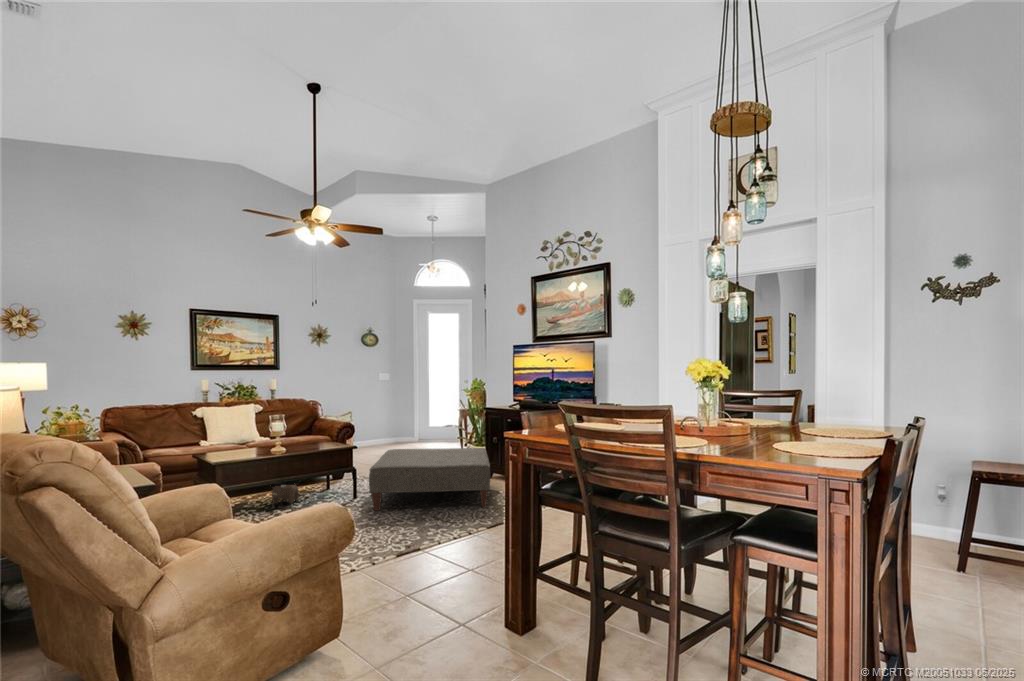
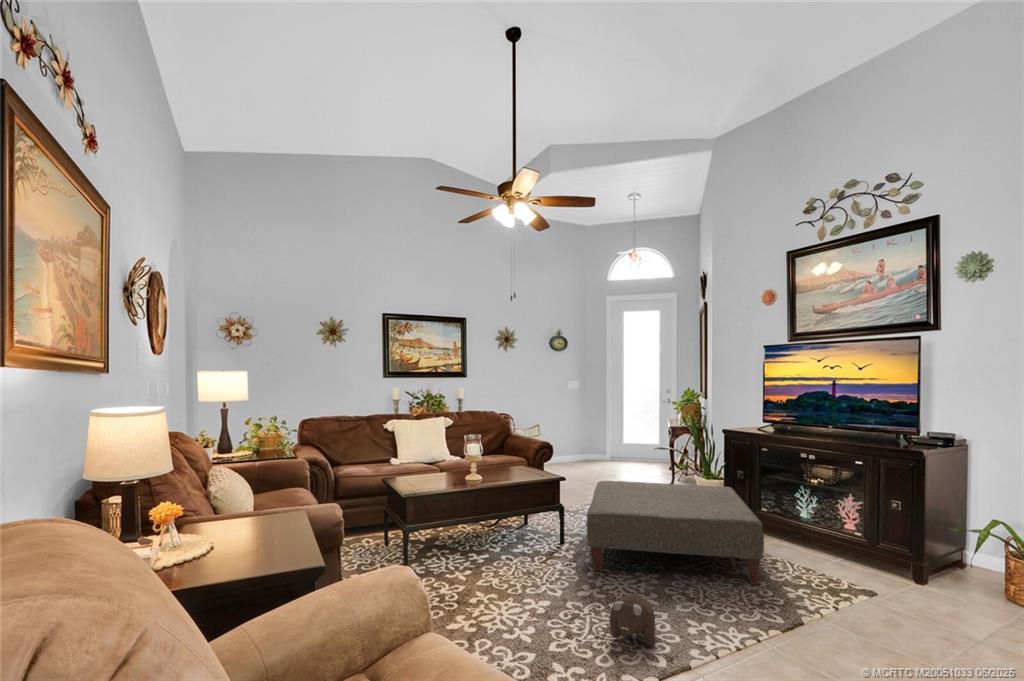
plush toy: present [272,485,299,504] -> present [610,594,655,646]

